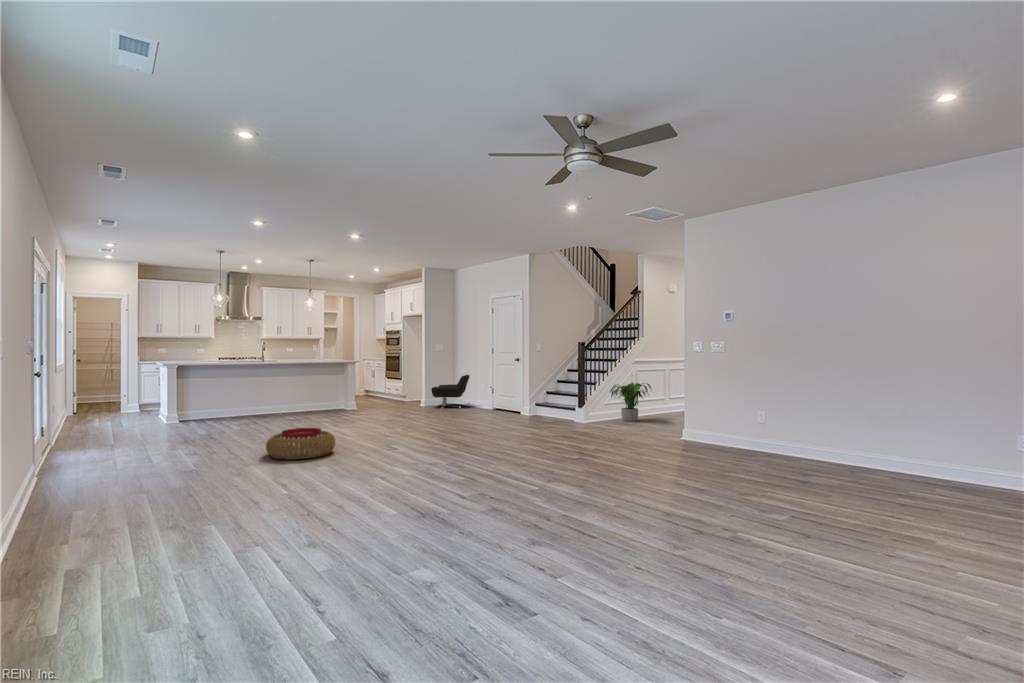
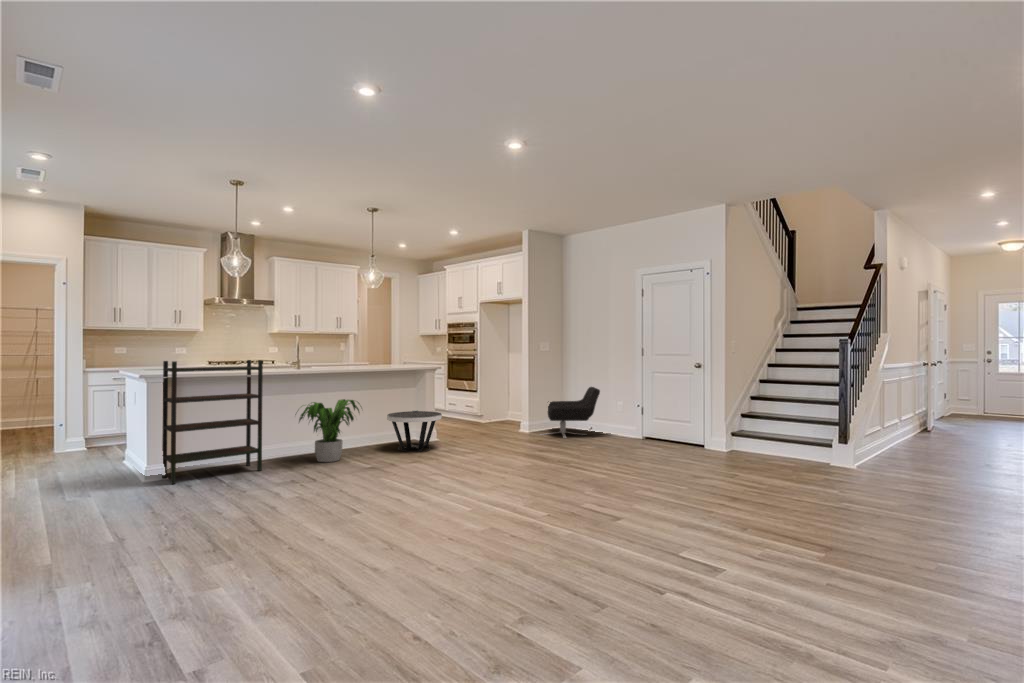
bookshelf: none [176,357,233,425] -> present [162,360,263,484]
potted plant: present [610,383,651,422] -> present [295,399,359,462]
side table: none [317,389,353,414] -> present [387,410,442,452]
pouf: present [266,428,335,460] -> none [441,520,592,620]

